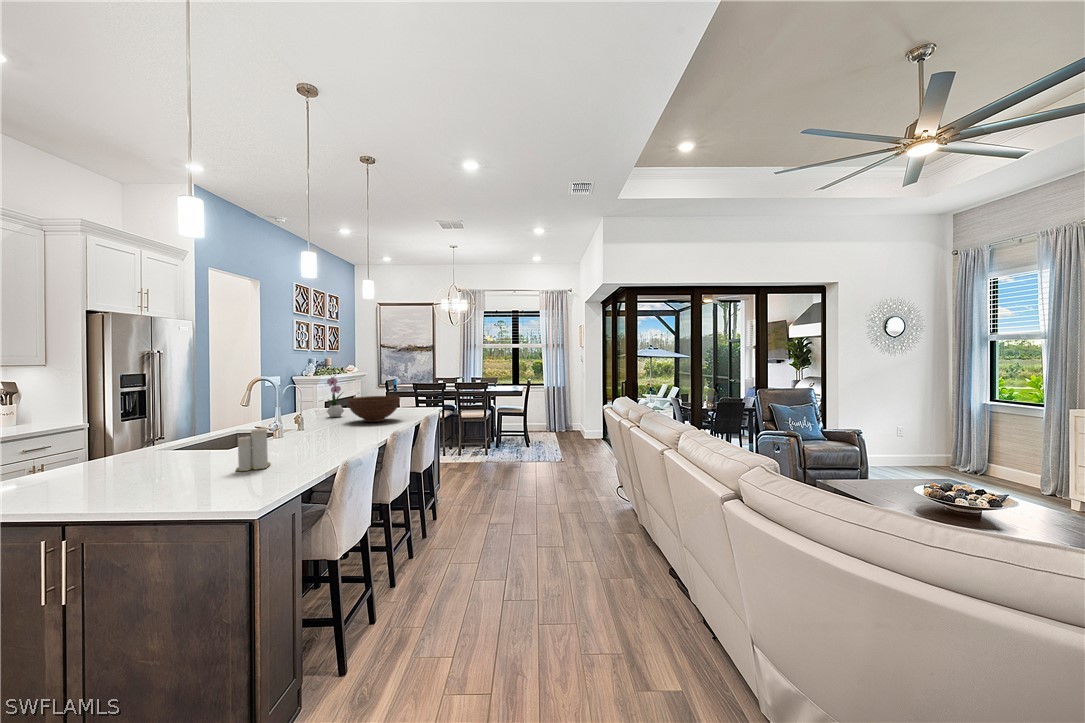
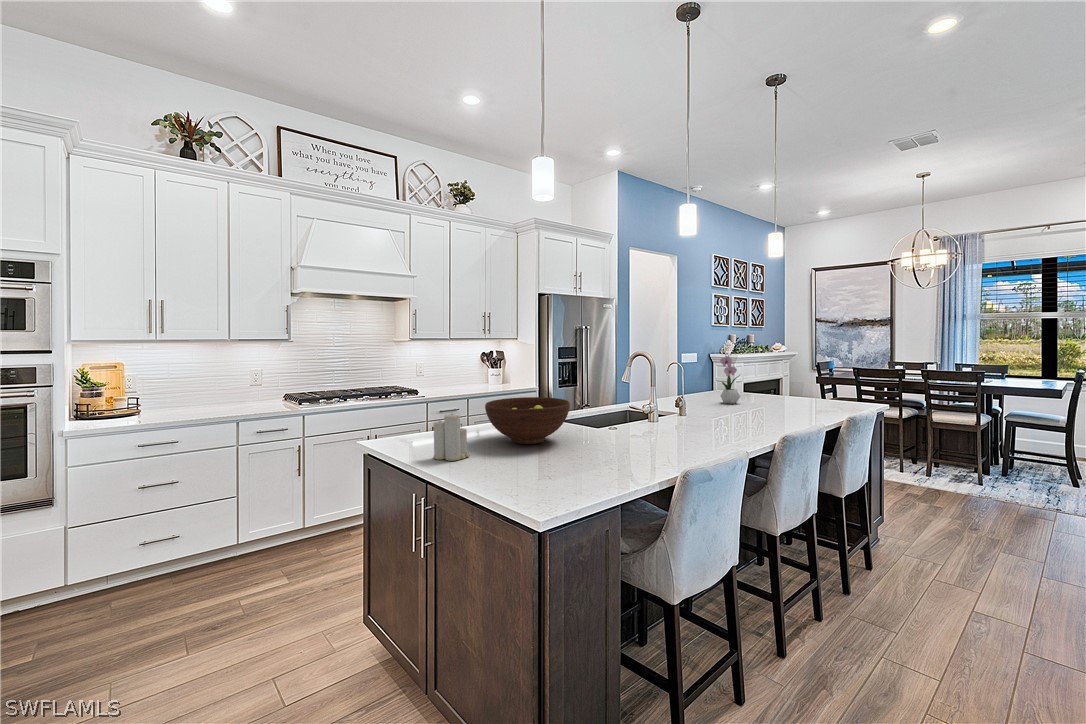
fruit bowl: present [347,396,400,422] -> present [485,397,570,444]
candle: present [236,428,271,471] -> present [433,413,469,461]

